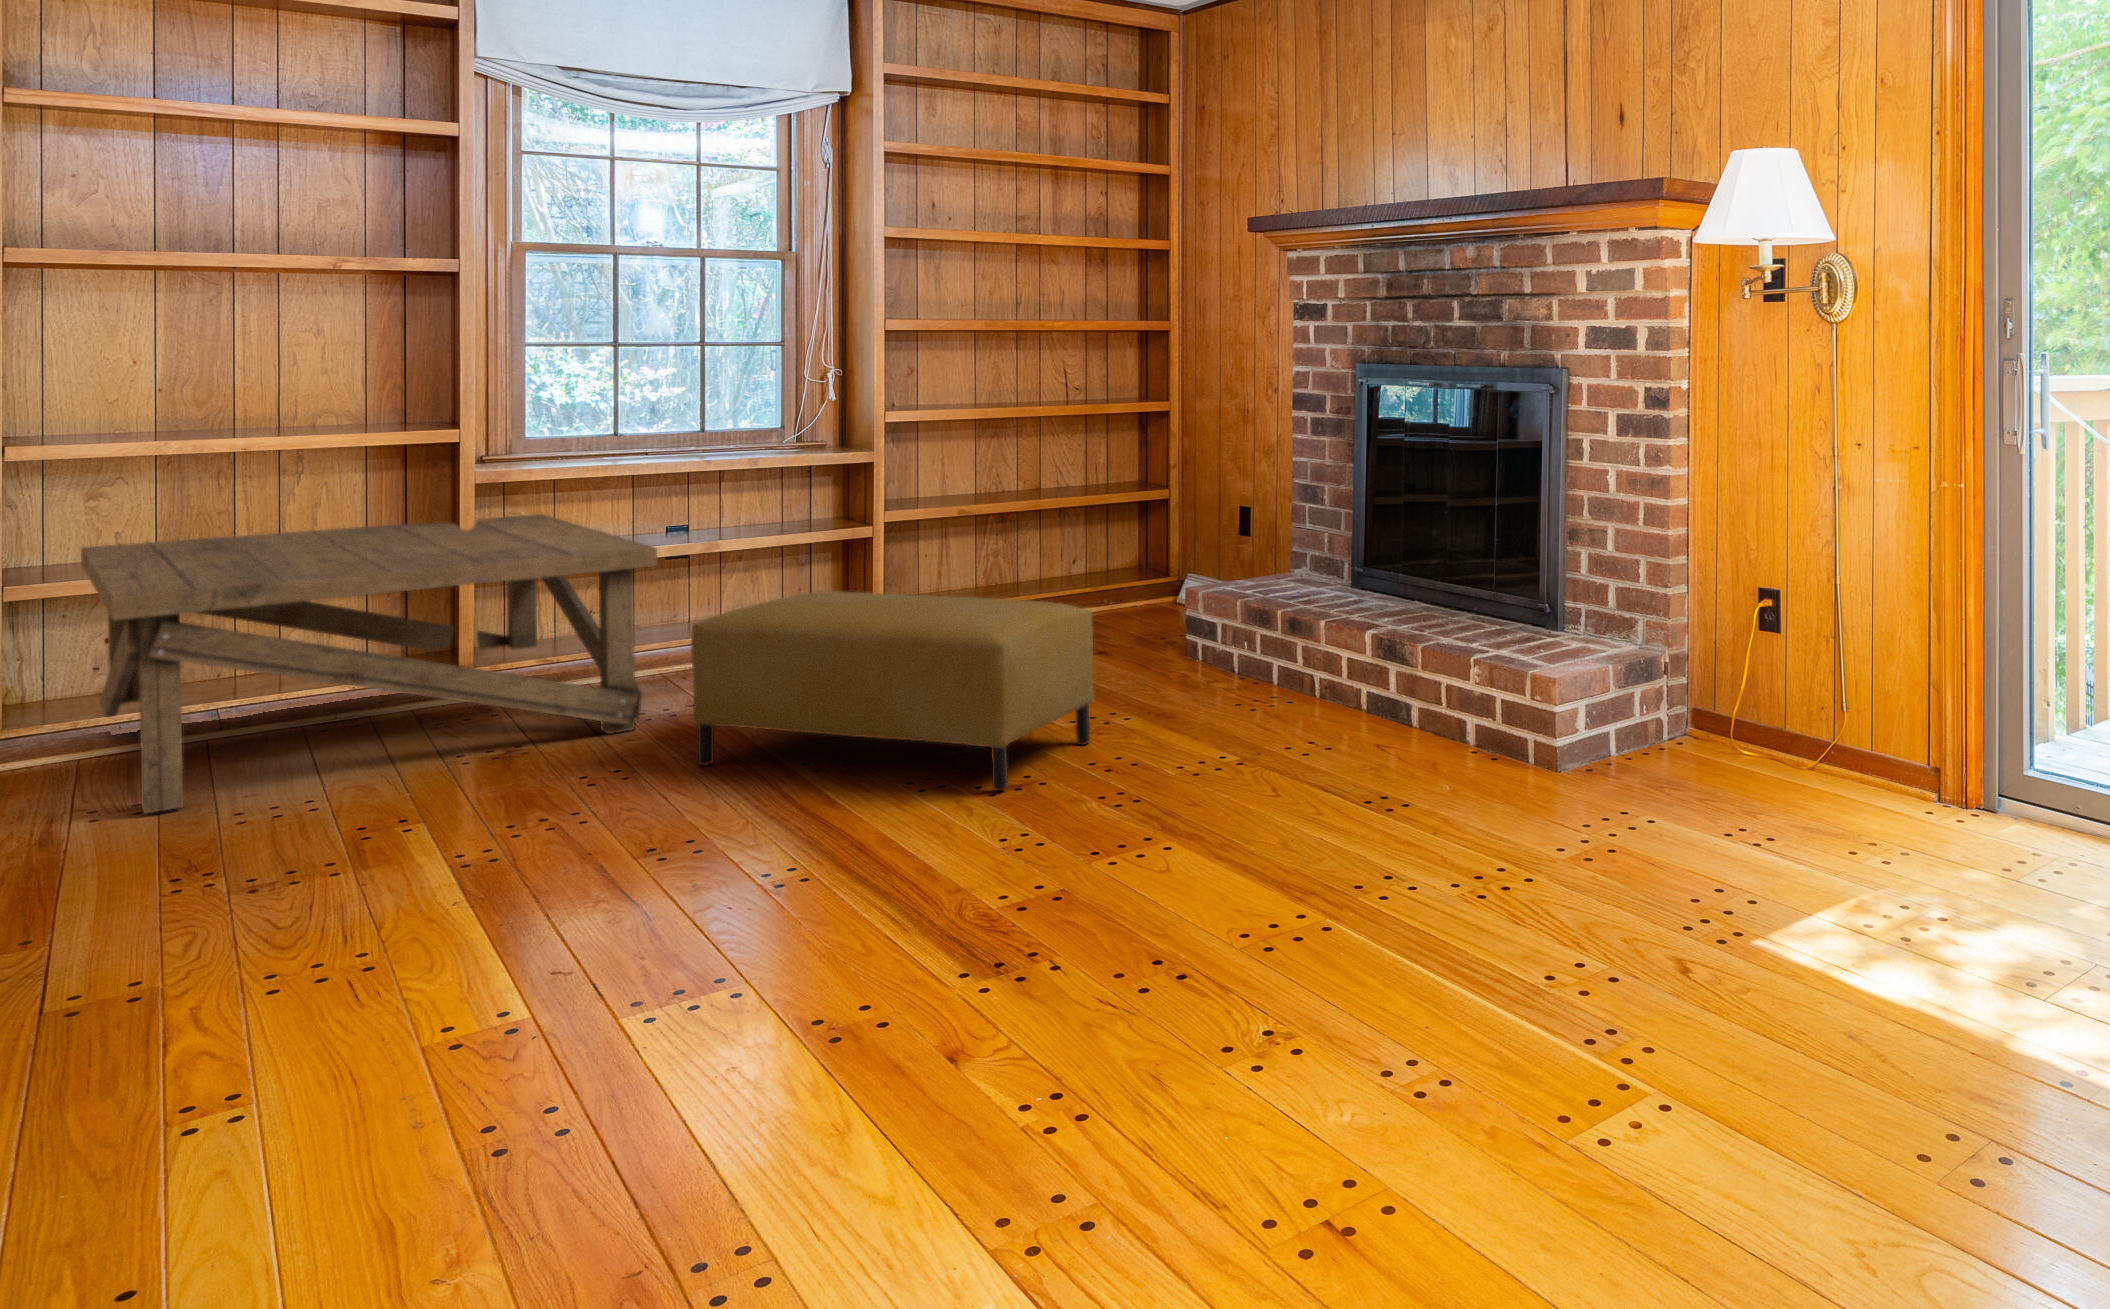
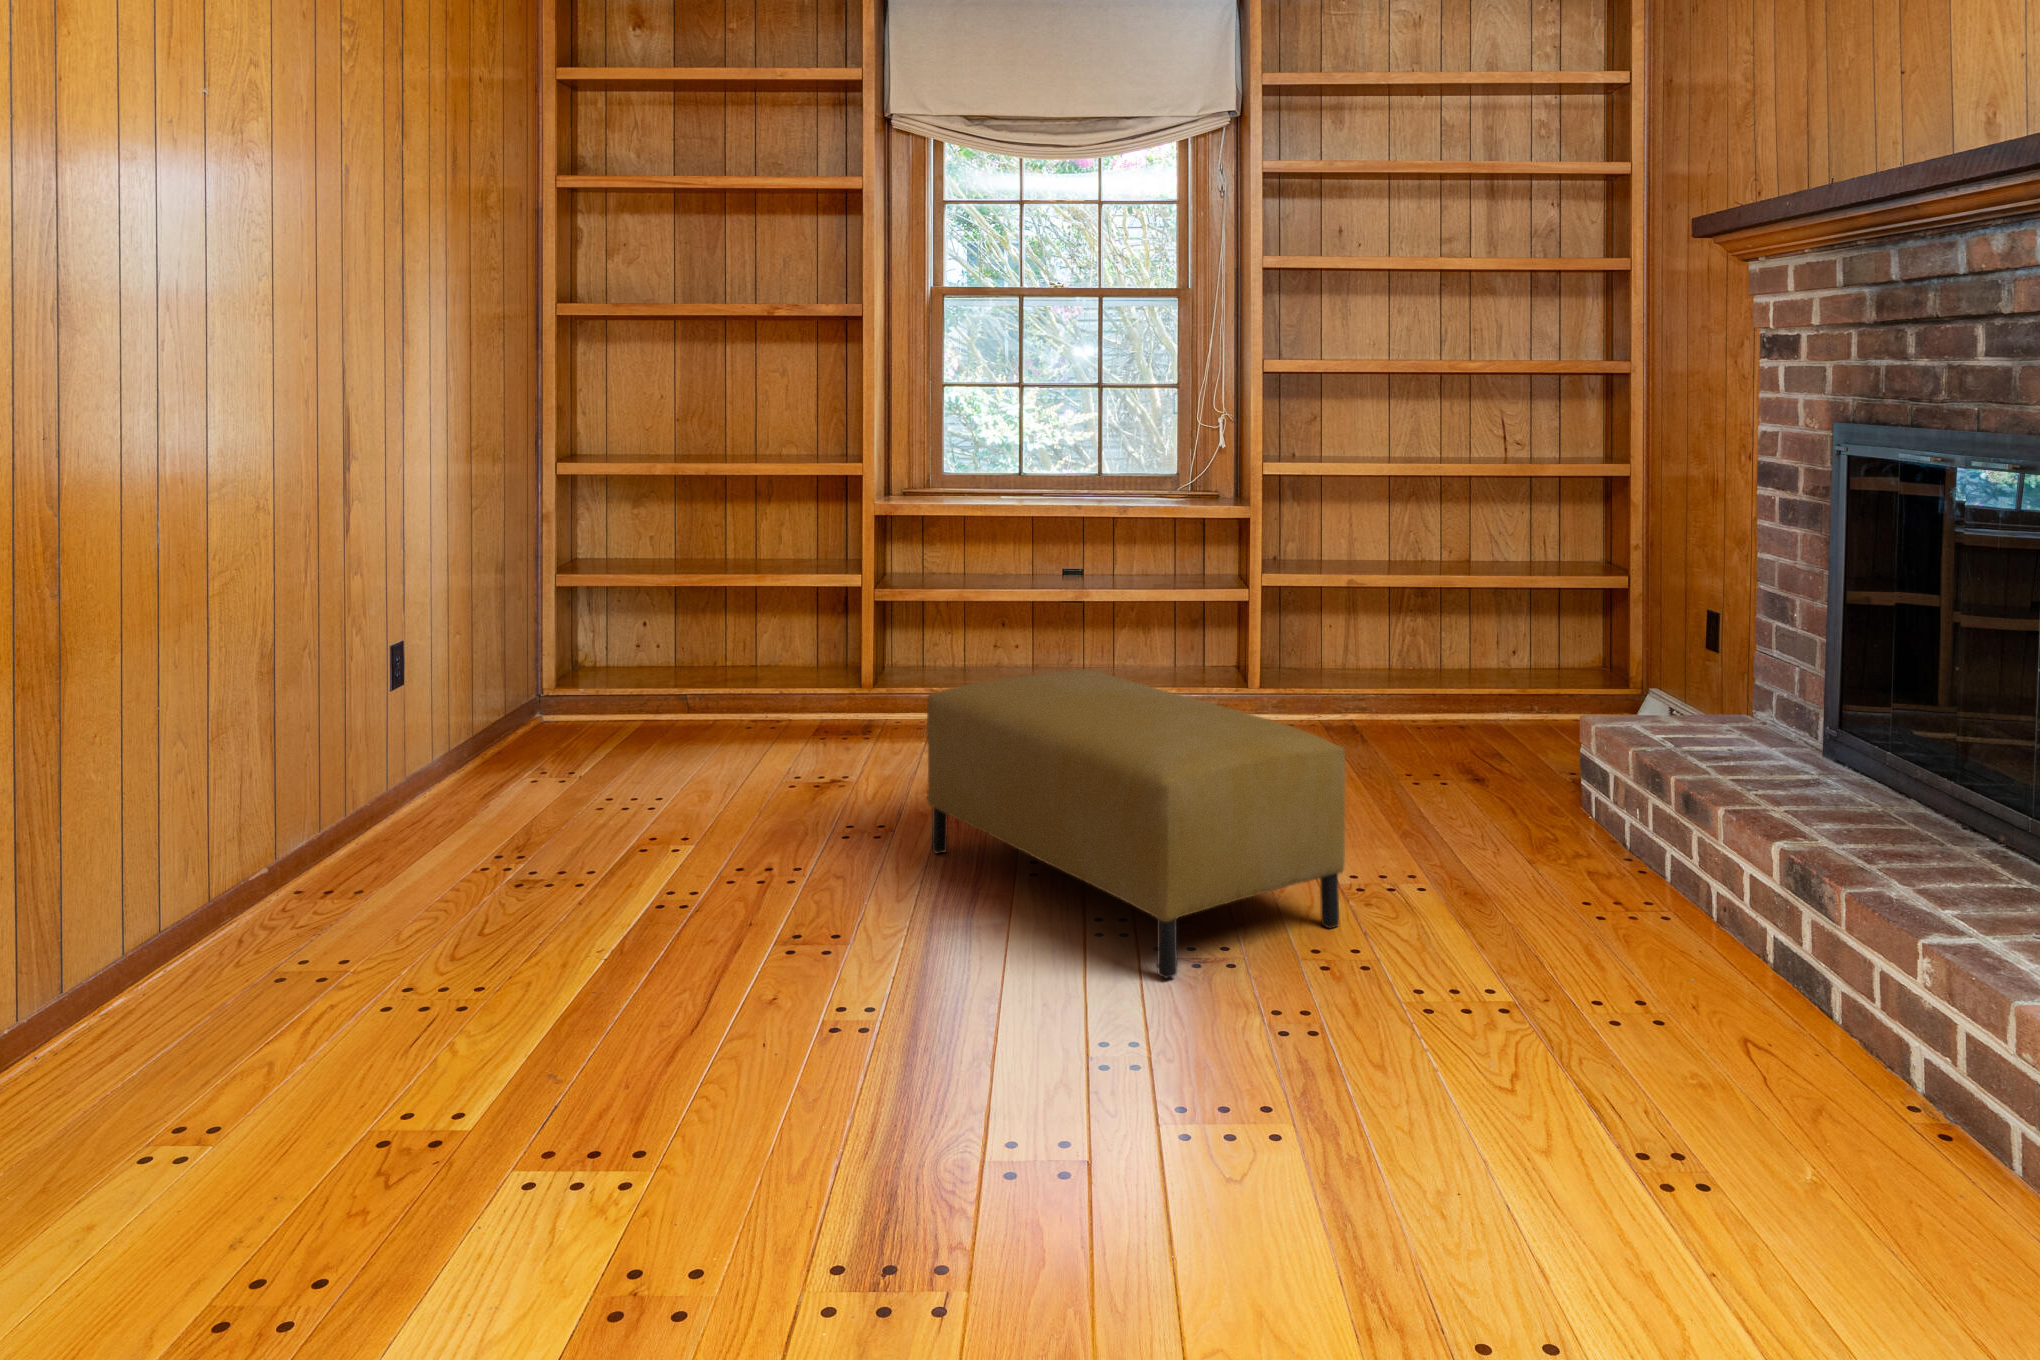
coffee table: present [81,514,657,813] -> none [508,550,952,801]

